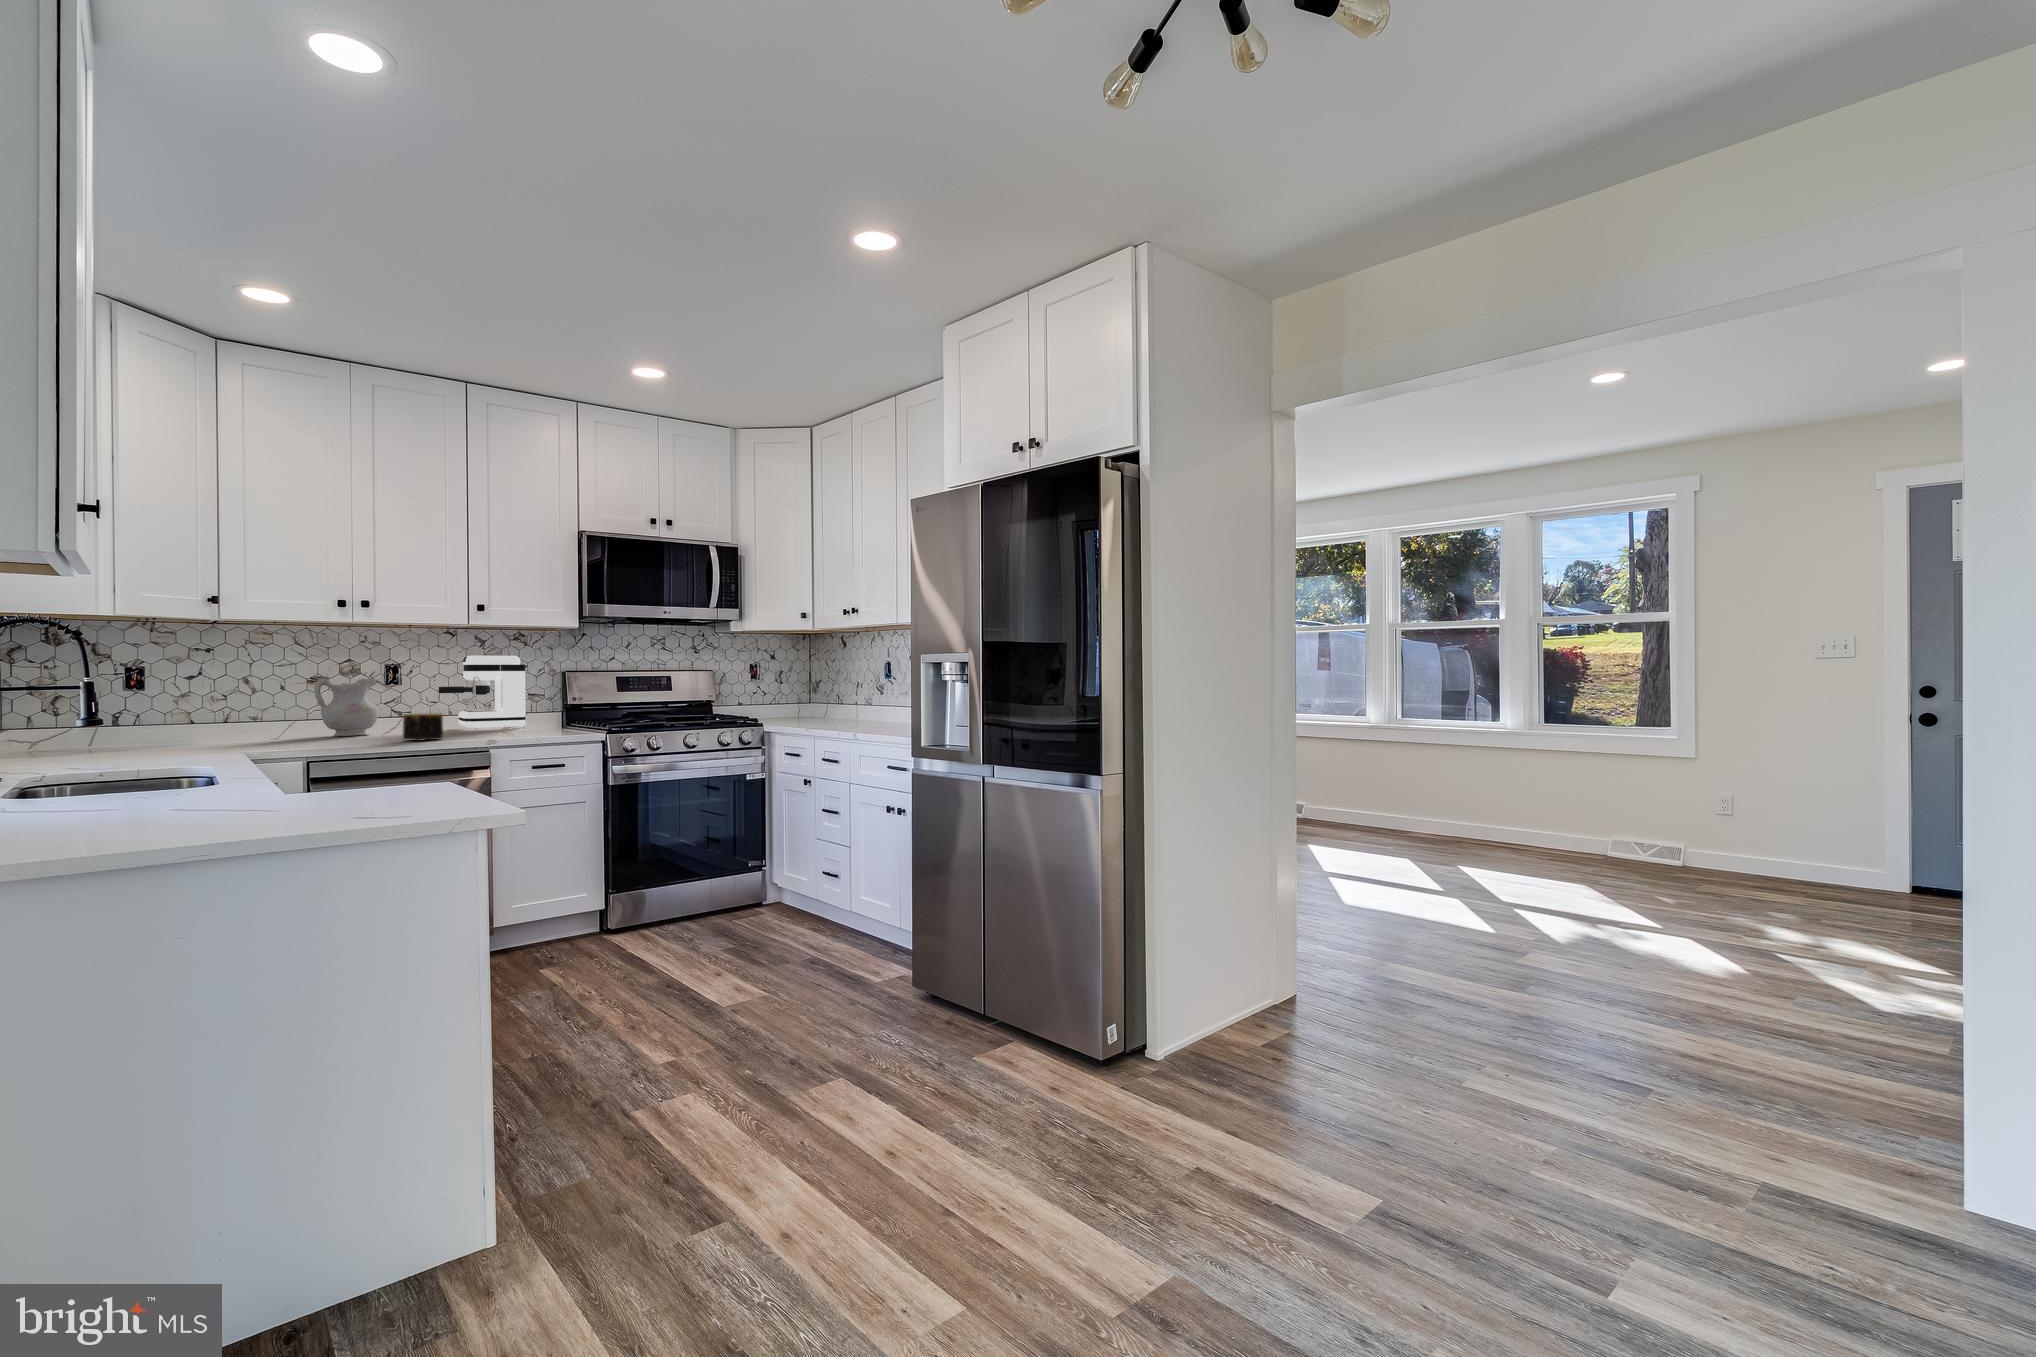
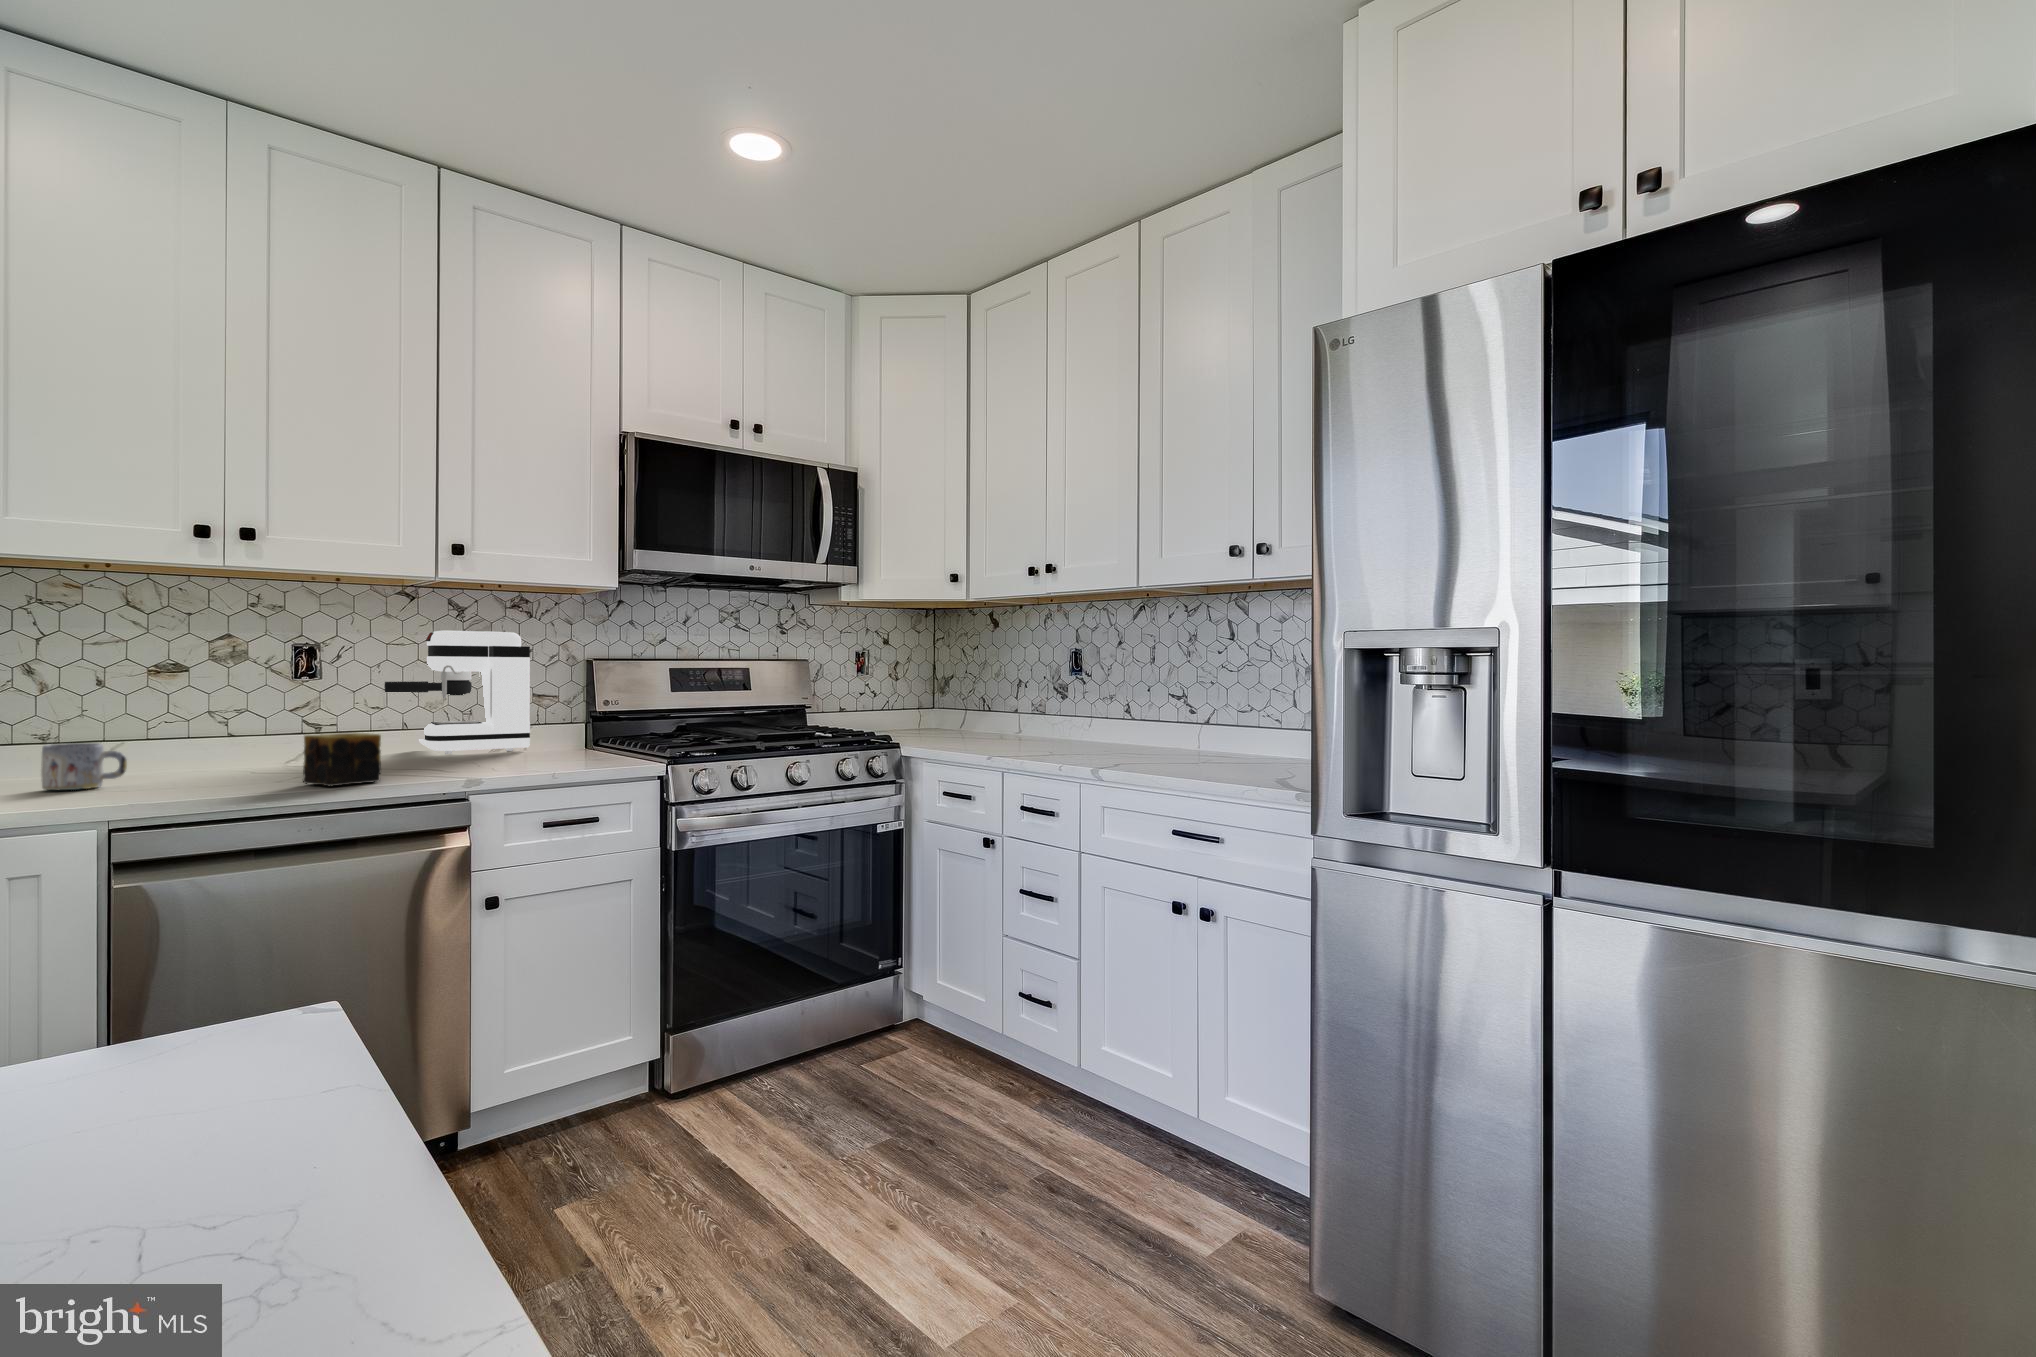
ceramic pitcher: present [314,676,378,736] -> none [151,661,274,769]
mug: none [271,720,311,743] -> present [41,743,127,790]

